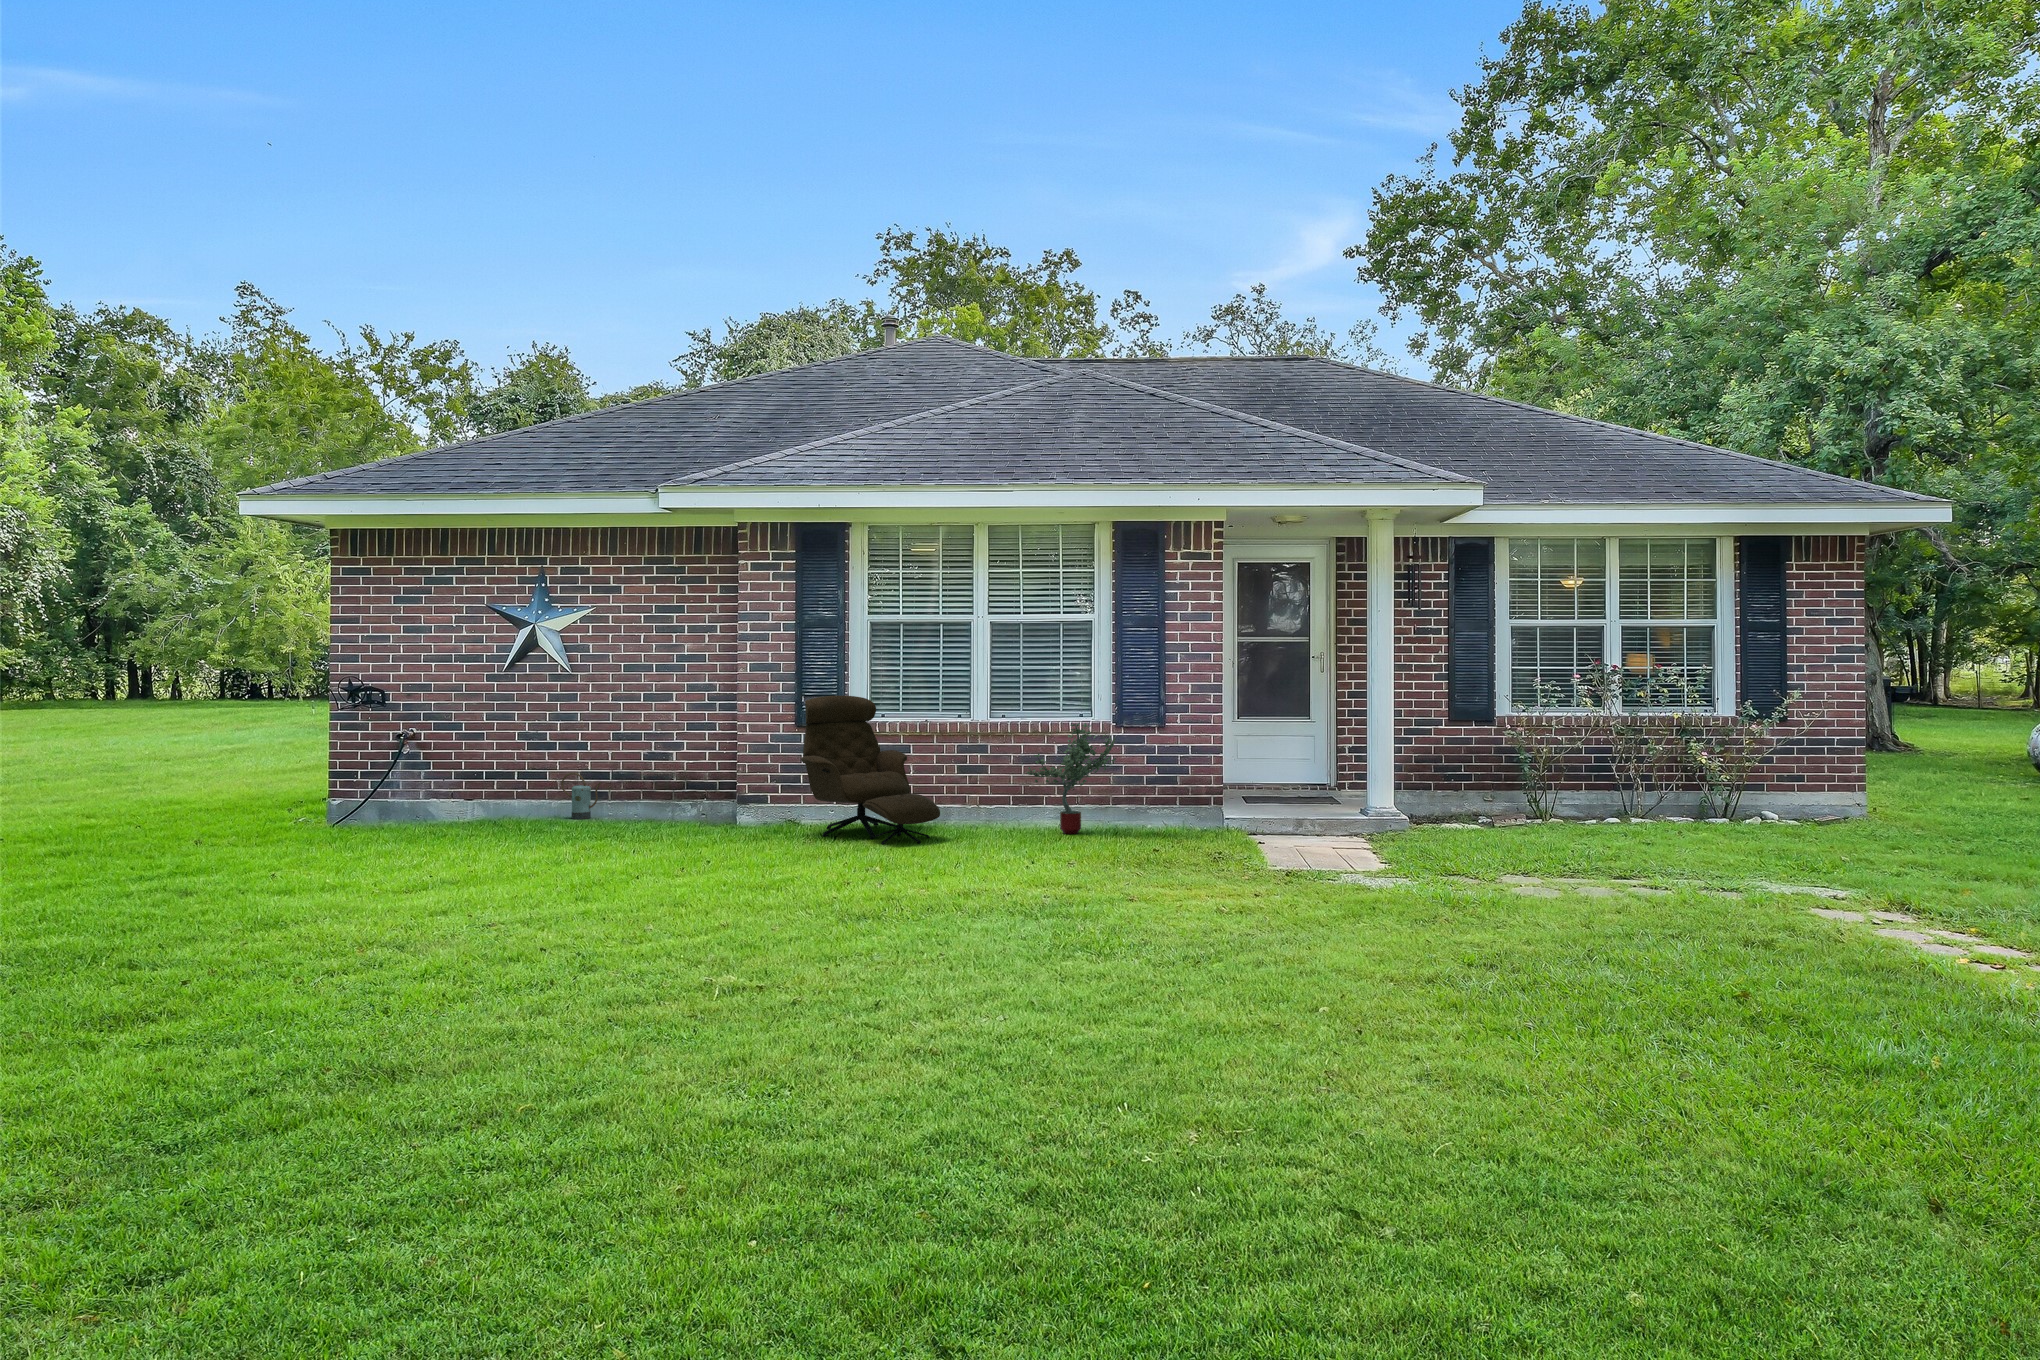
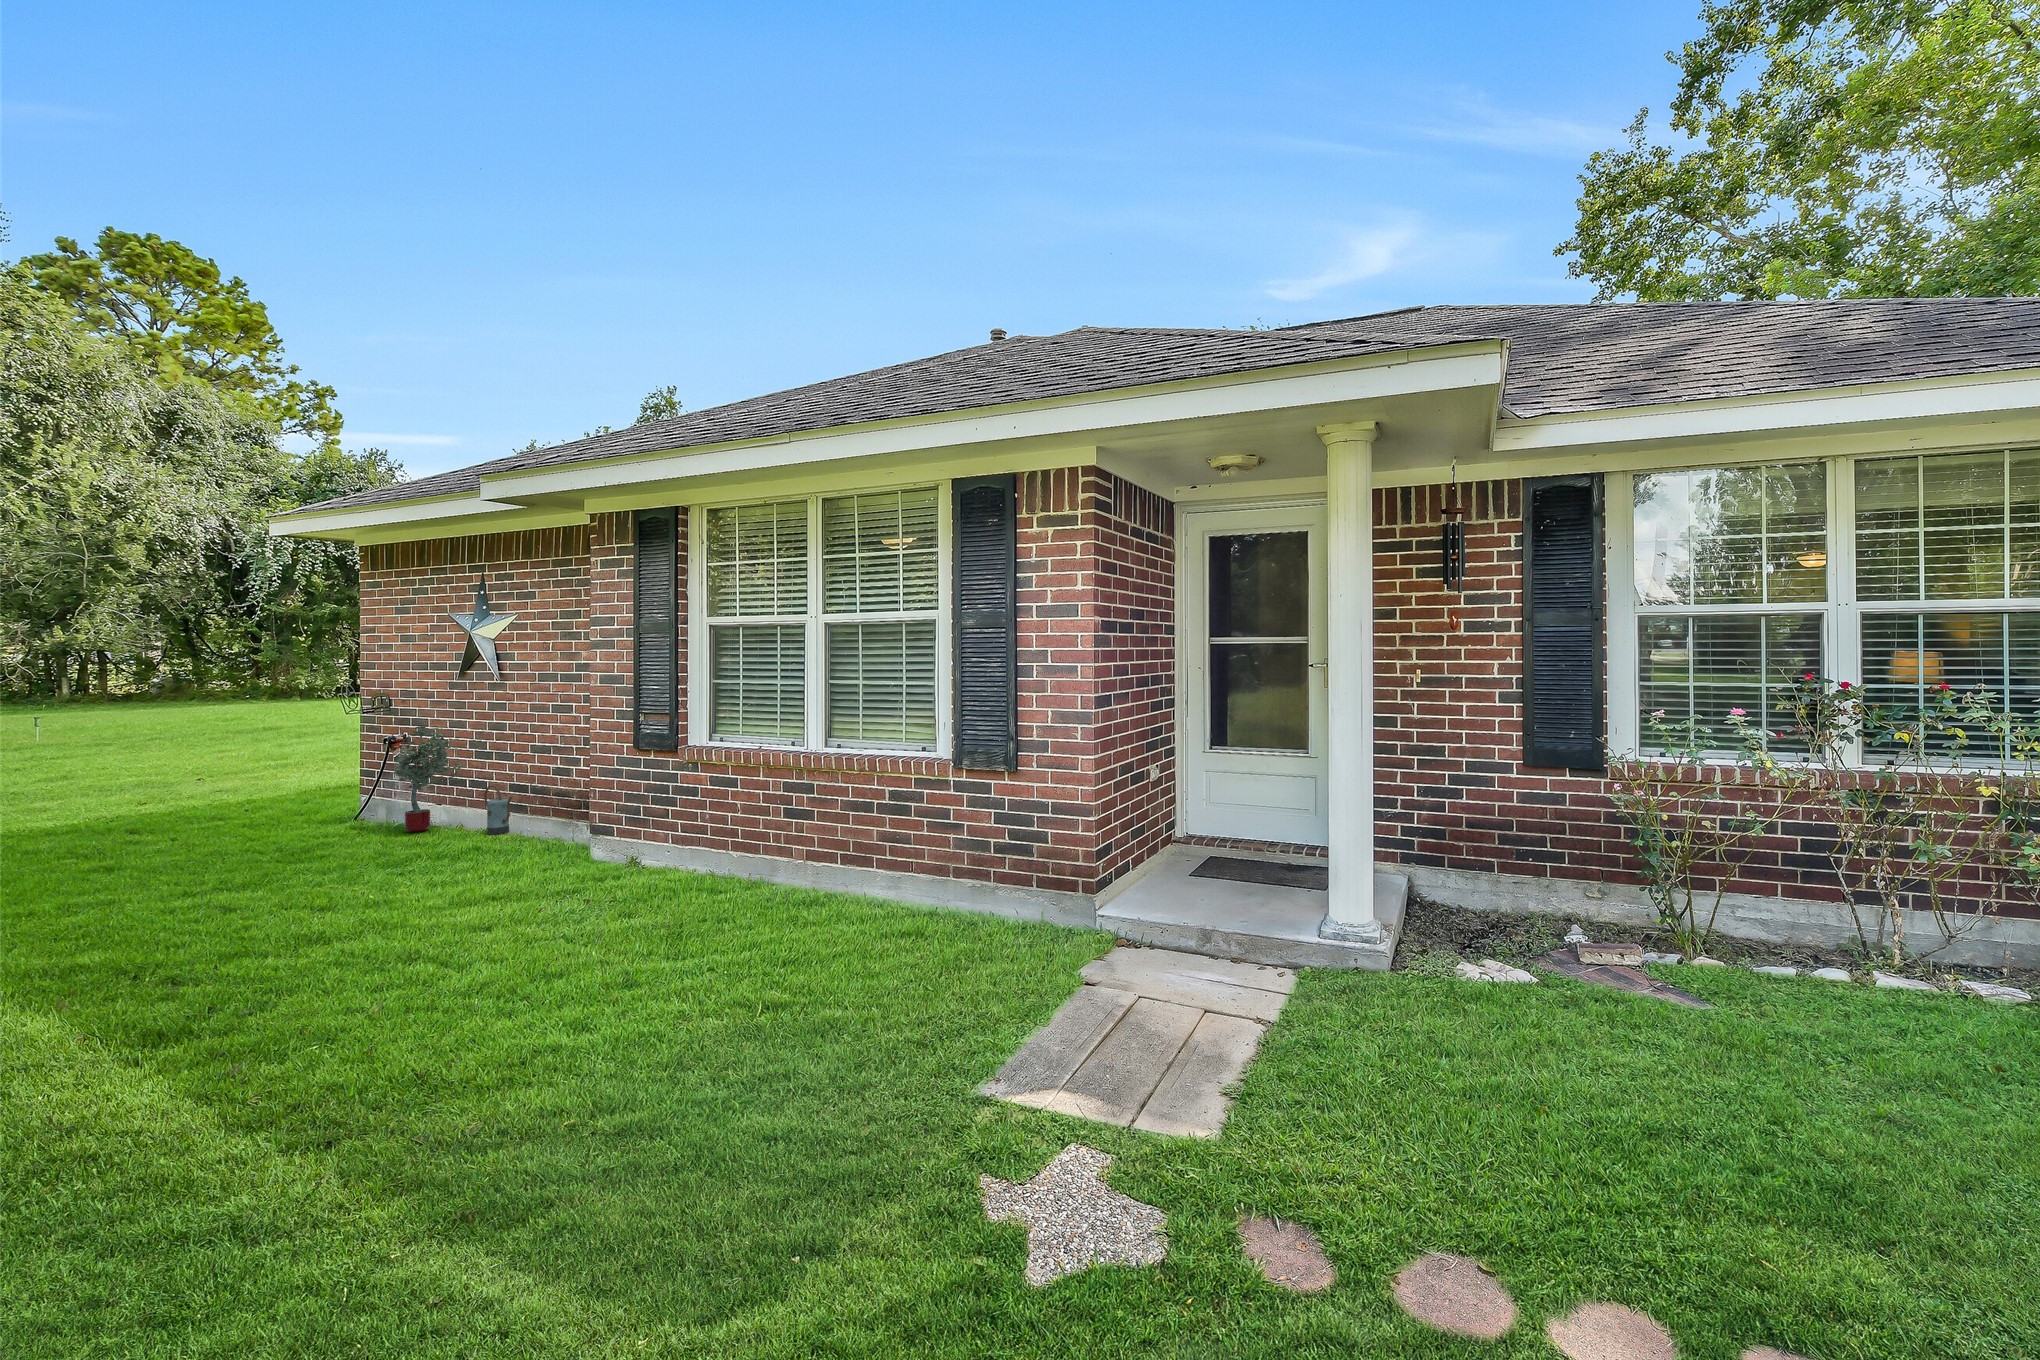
lounge chair: present [801,696,940,844] -> none [578,715,728,924]
potted tree: present [1027,723,1116,834] -> present [394,726,464,833]

